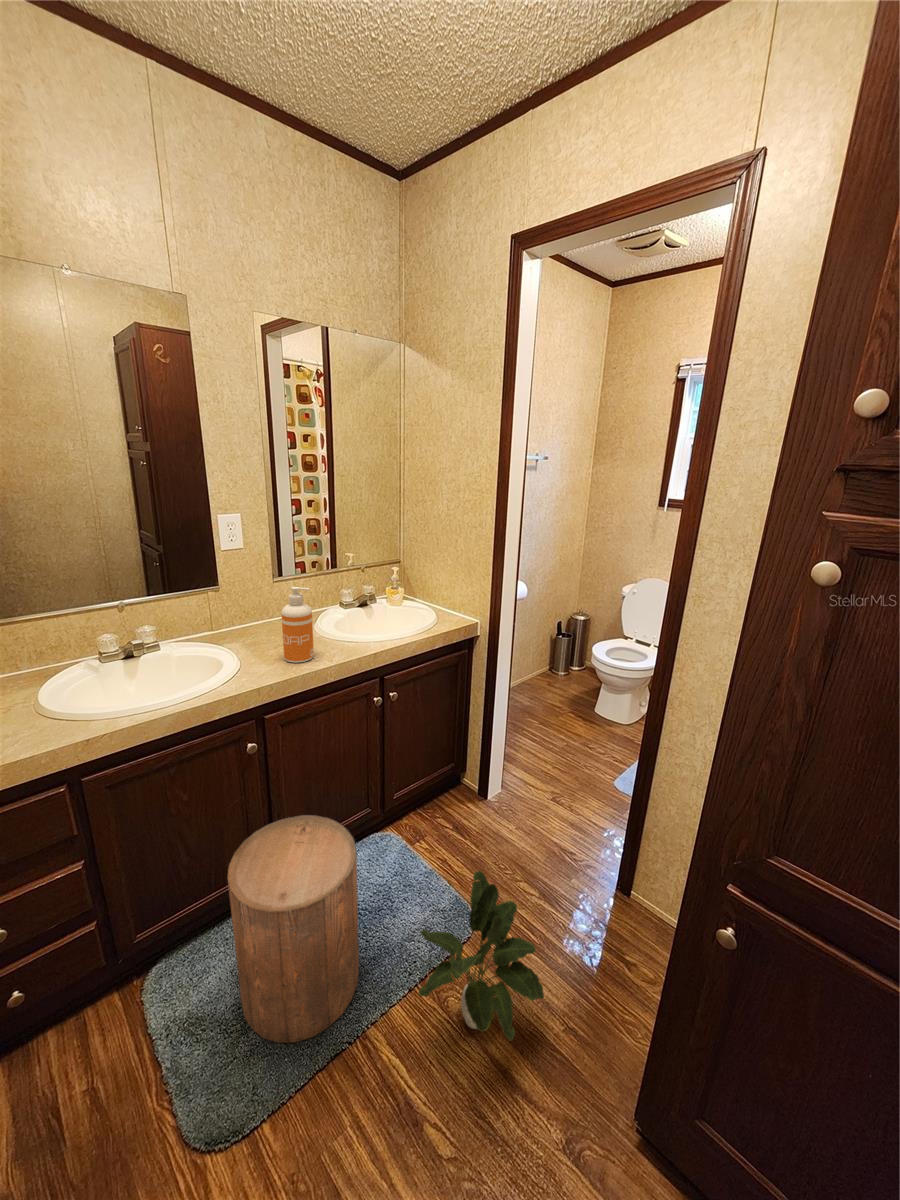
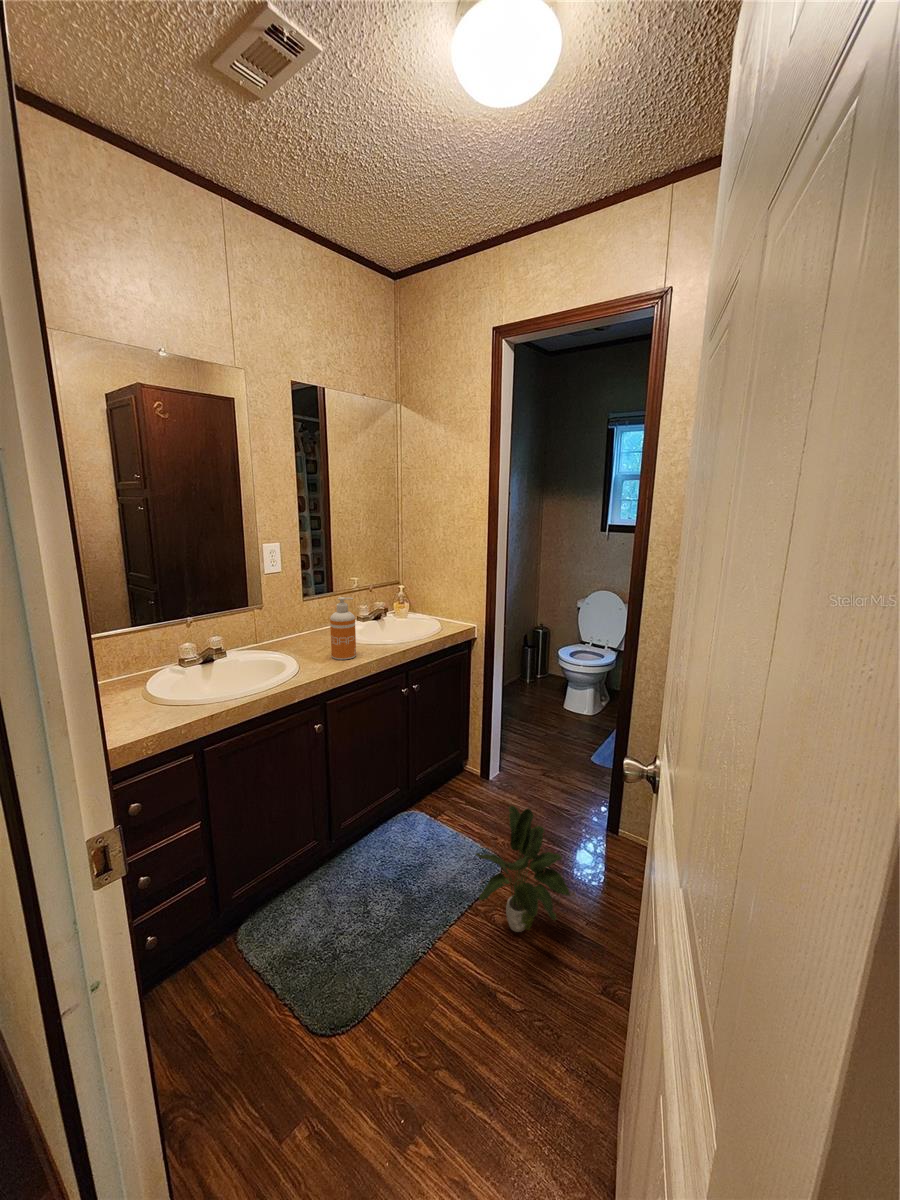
stool: present [228,815,359,1043] -> none [319,779,419,961]

